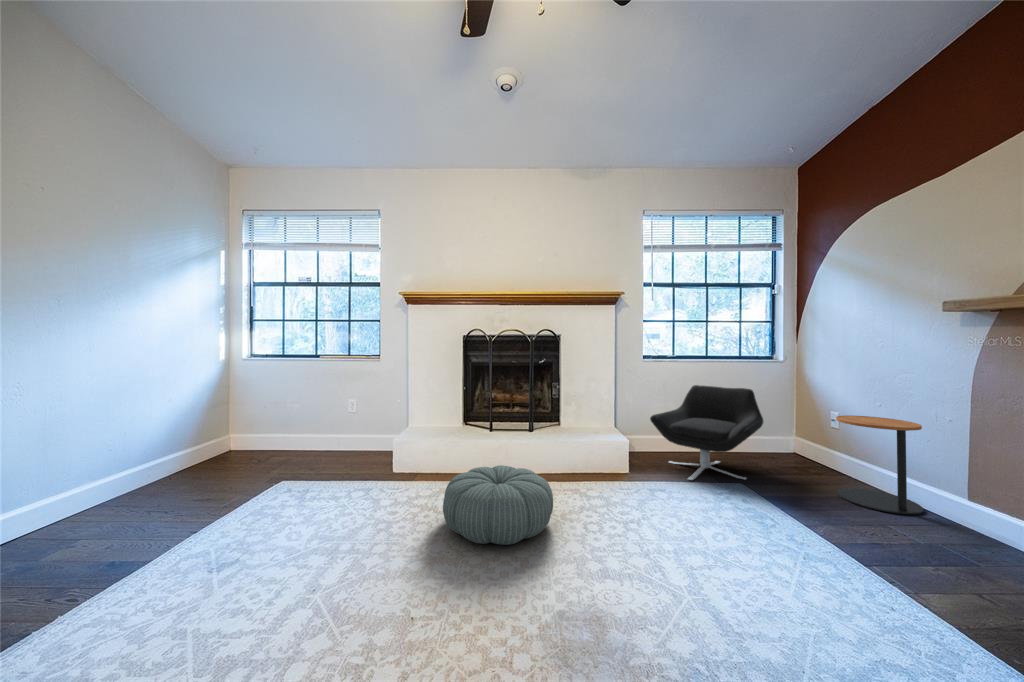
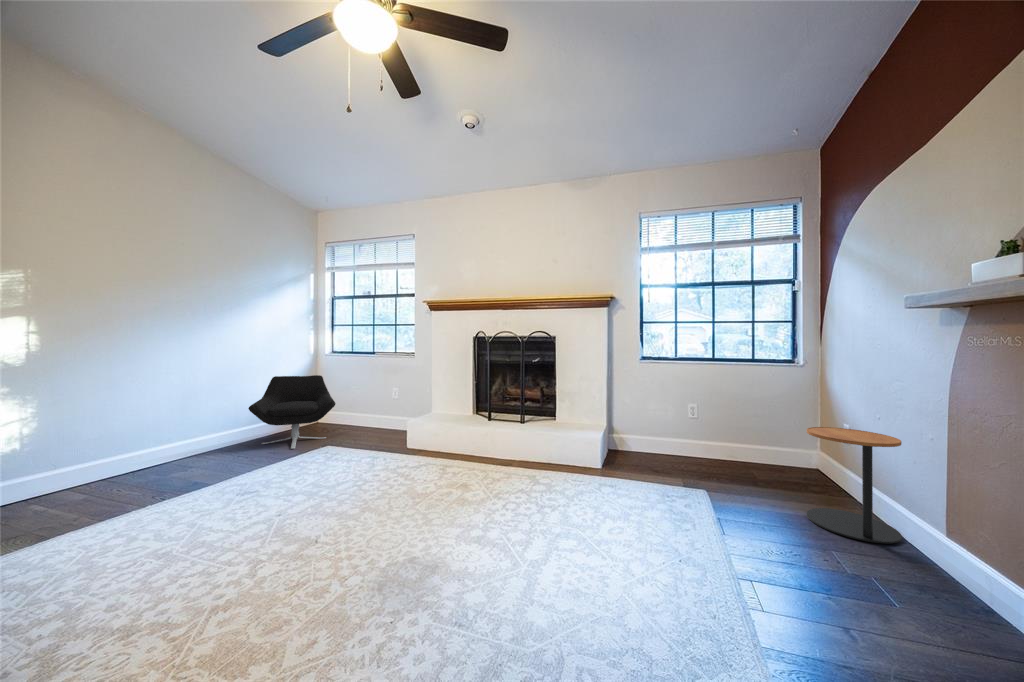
lounge chair: present [650,385,763,480] -> present [248,375,336,449]
pouf: present [443,465,553,545] -> none [395,444,486,503]

